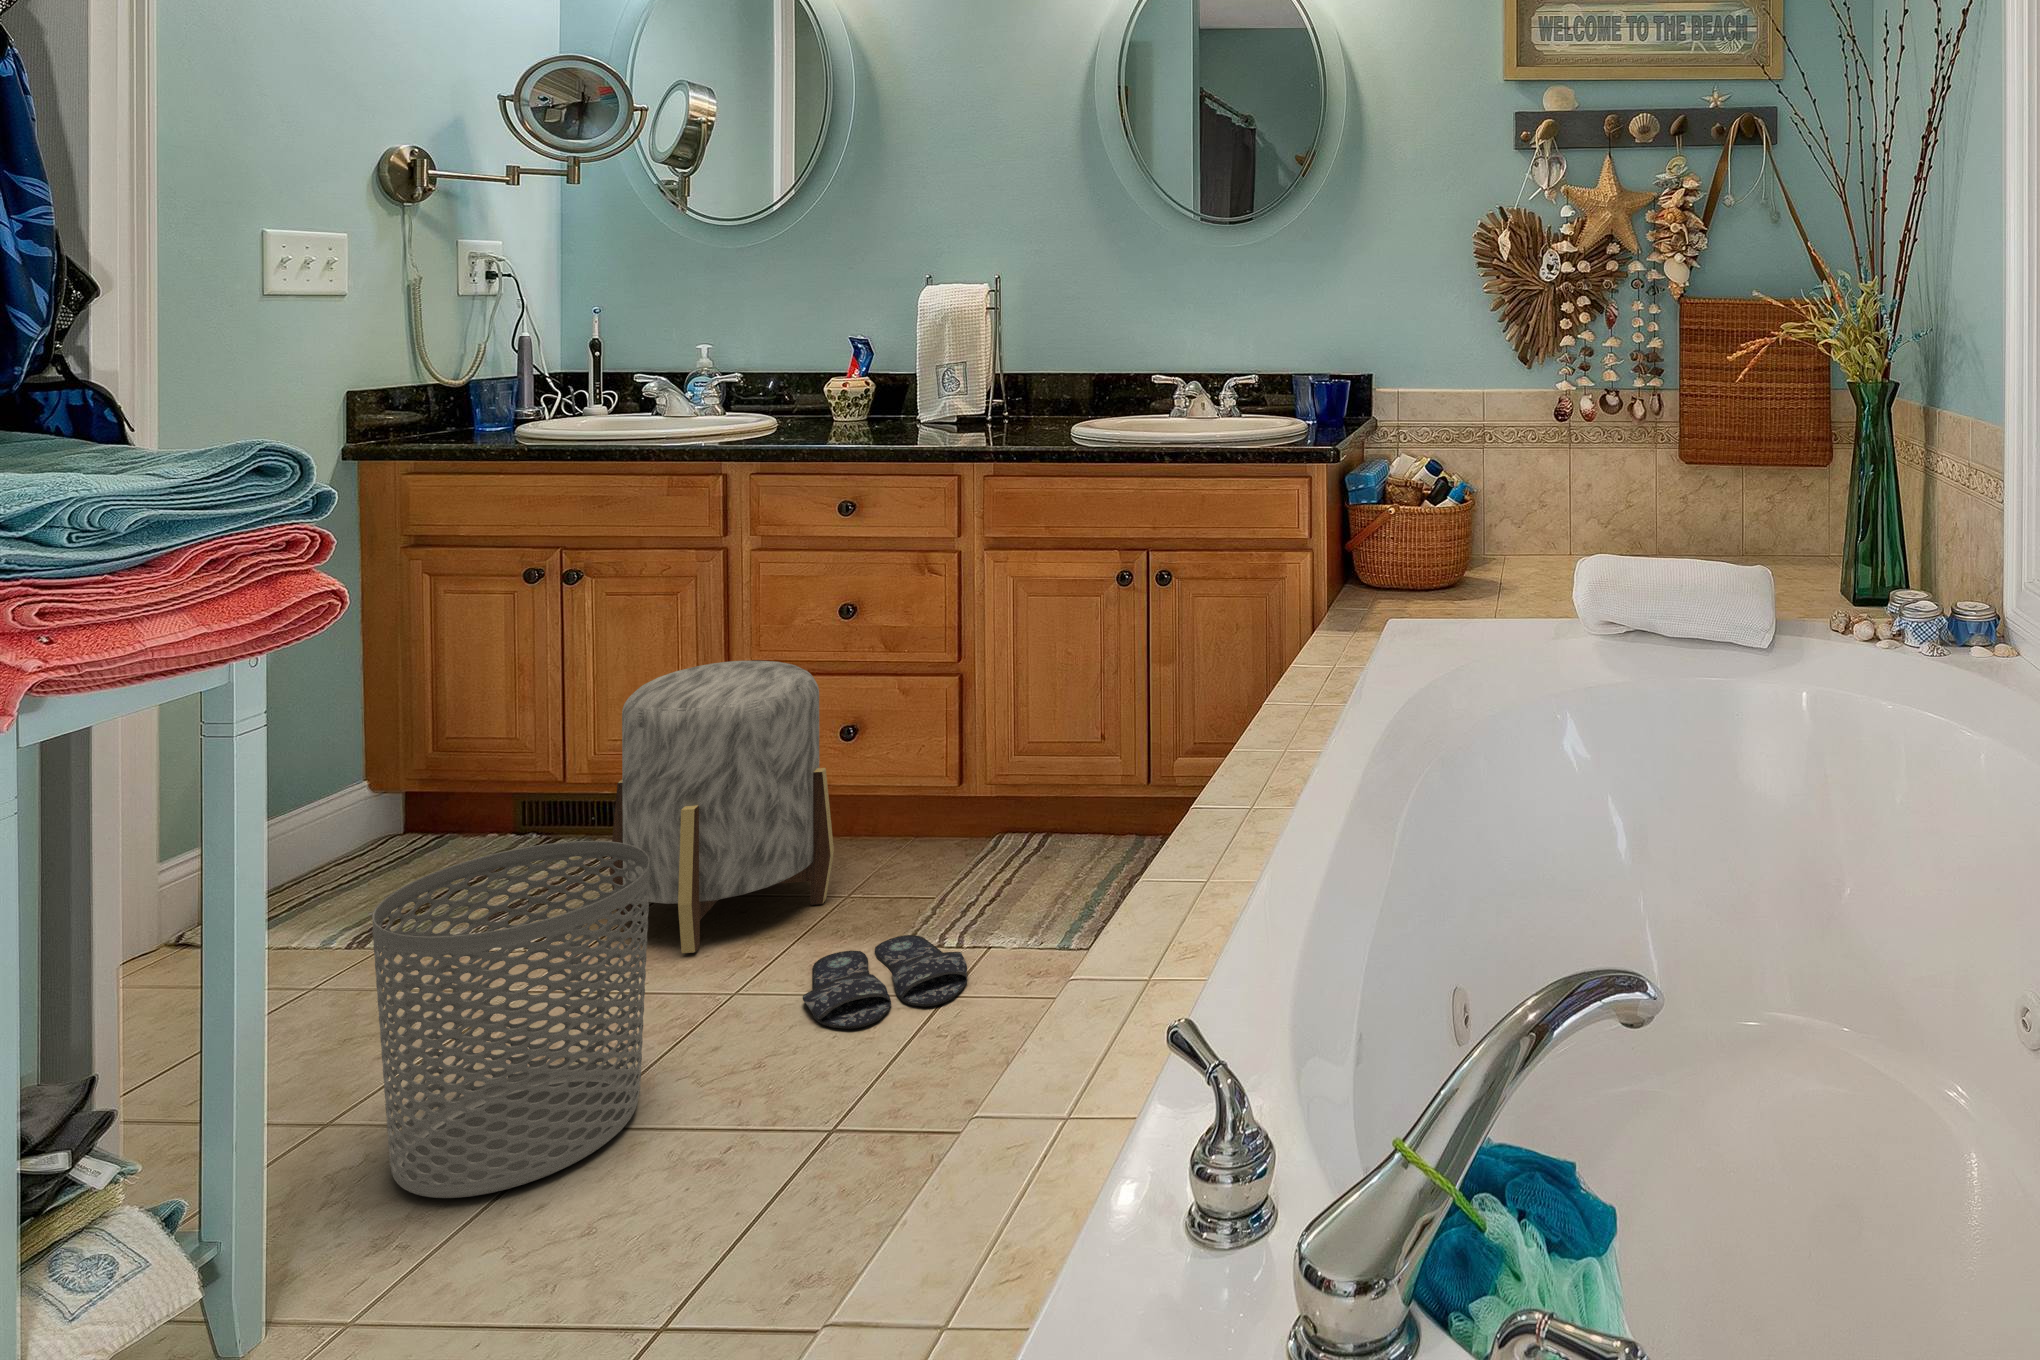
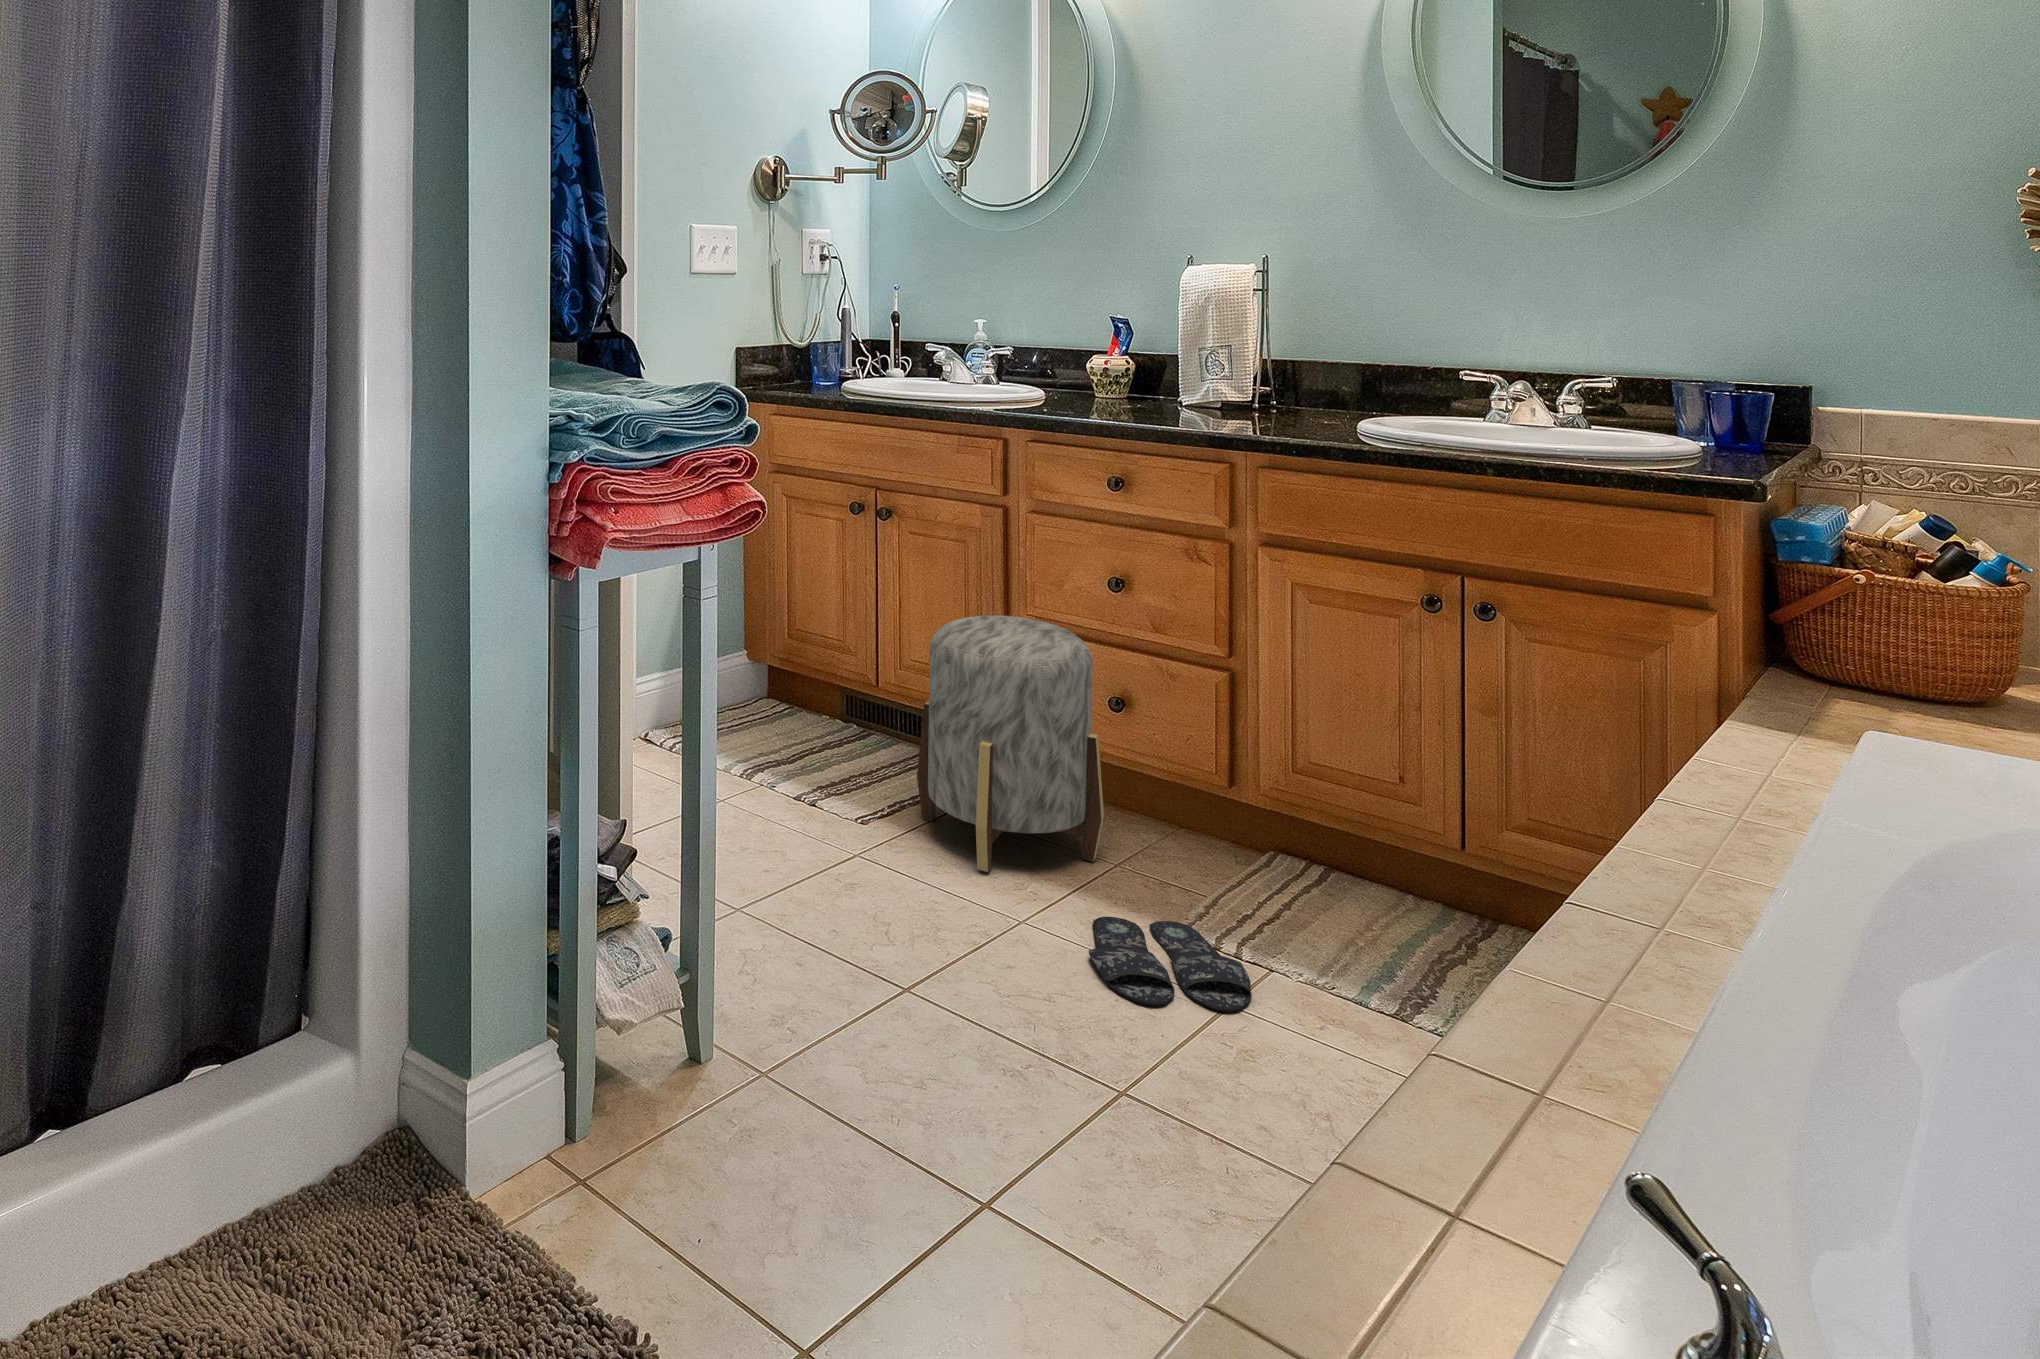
waste bin: present [372,841,650,1198] -> none [786,751,974,1035]

